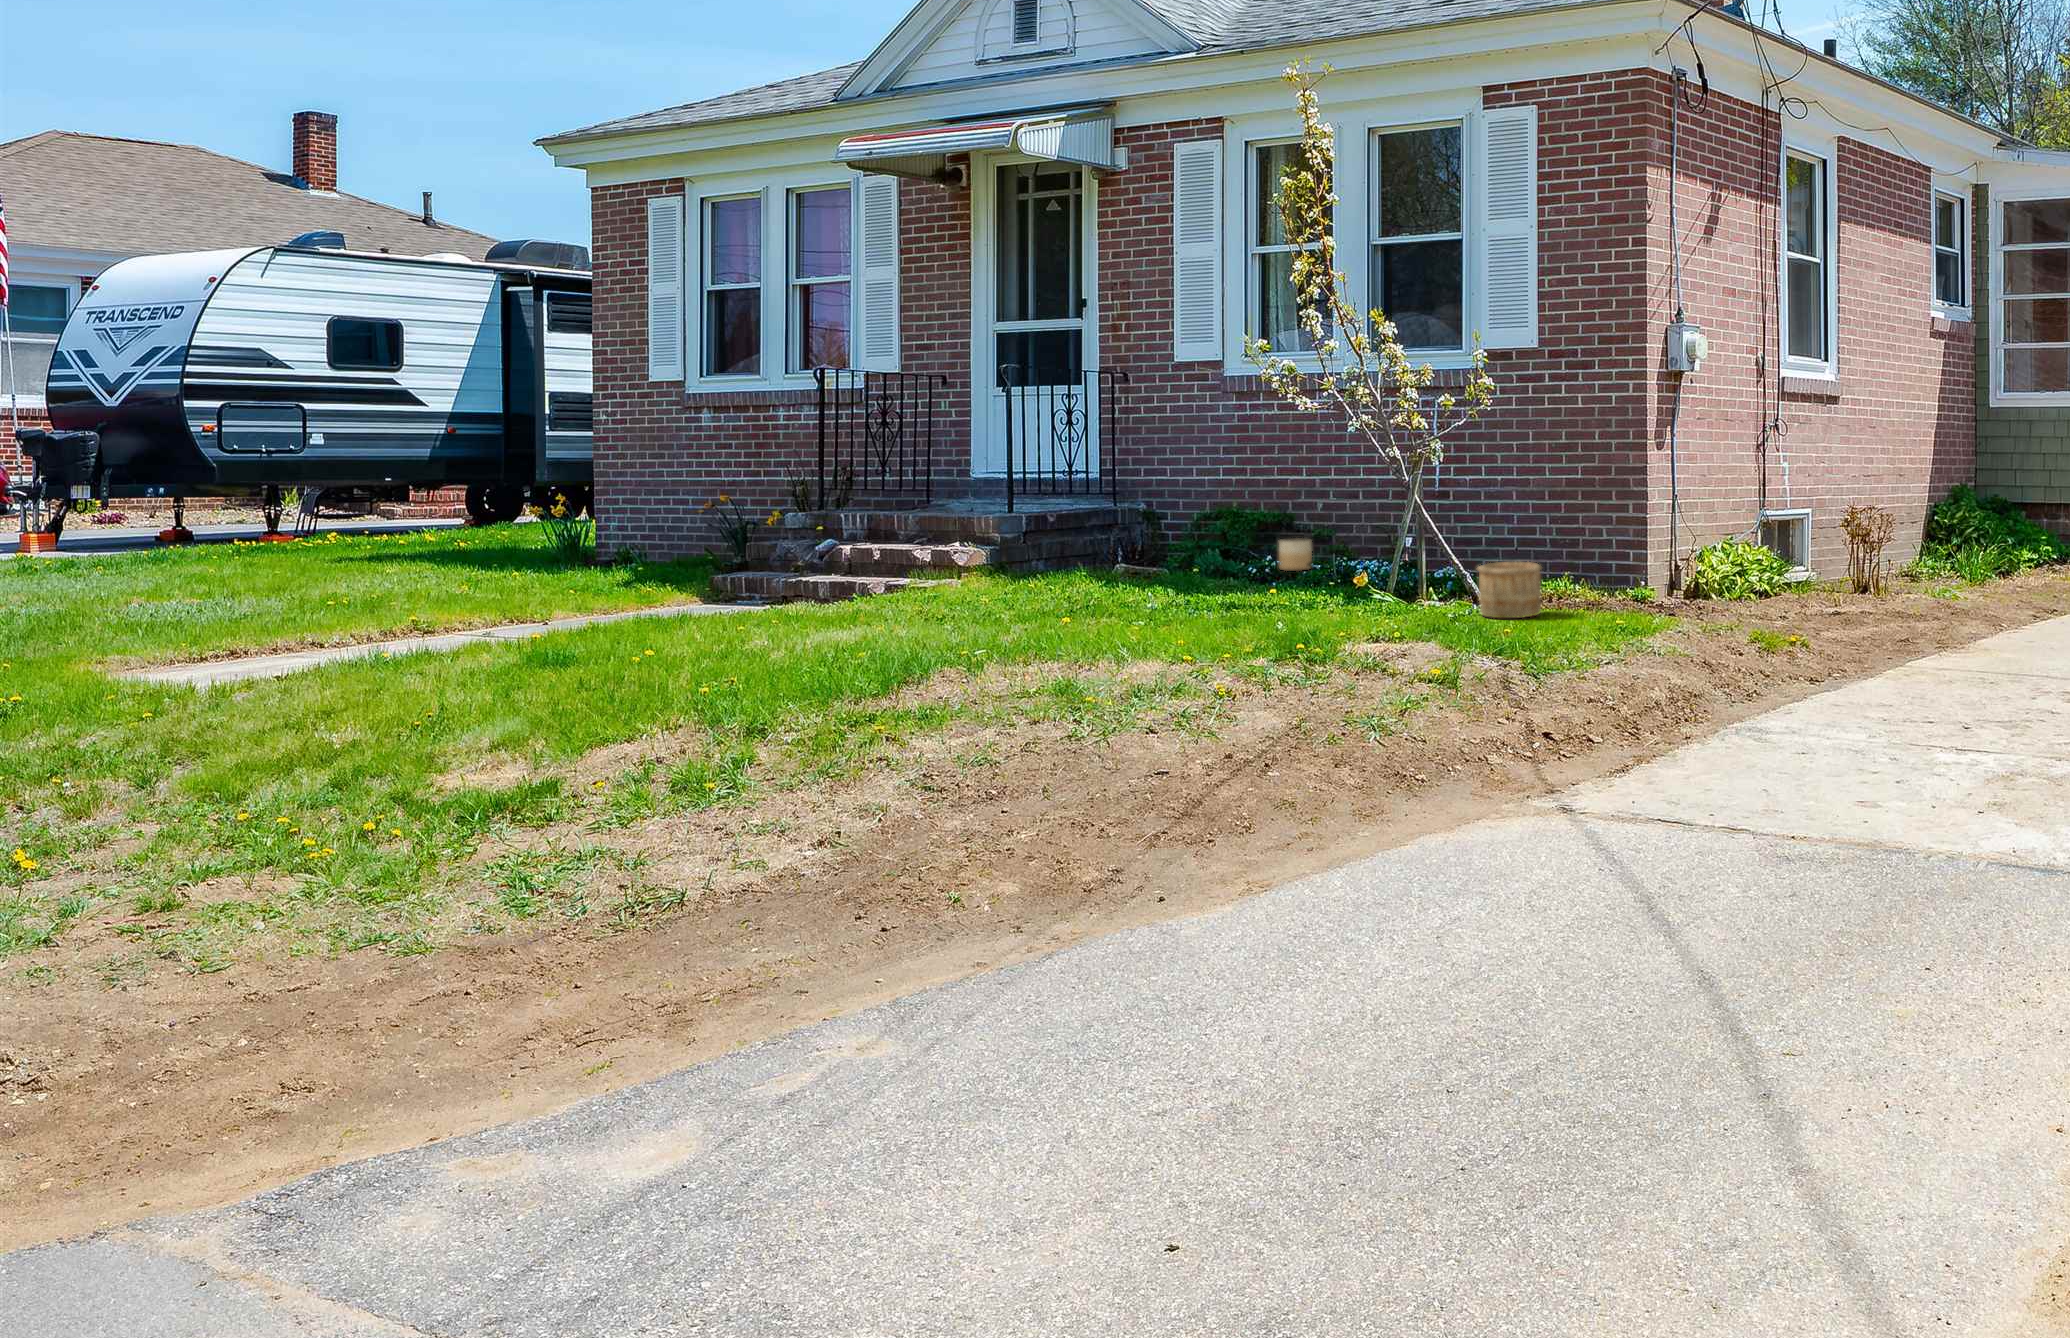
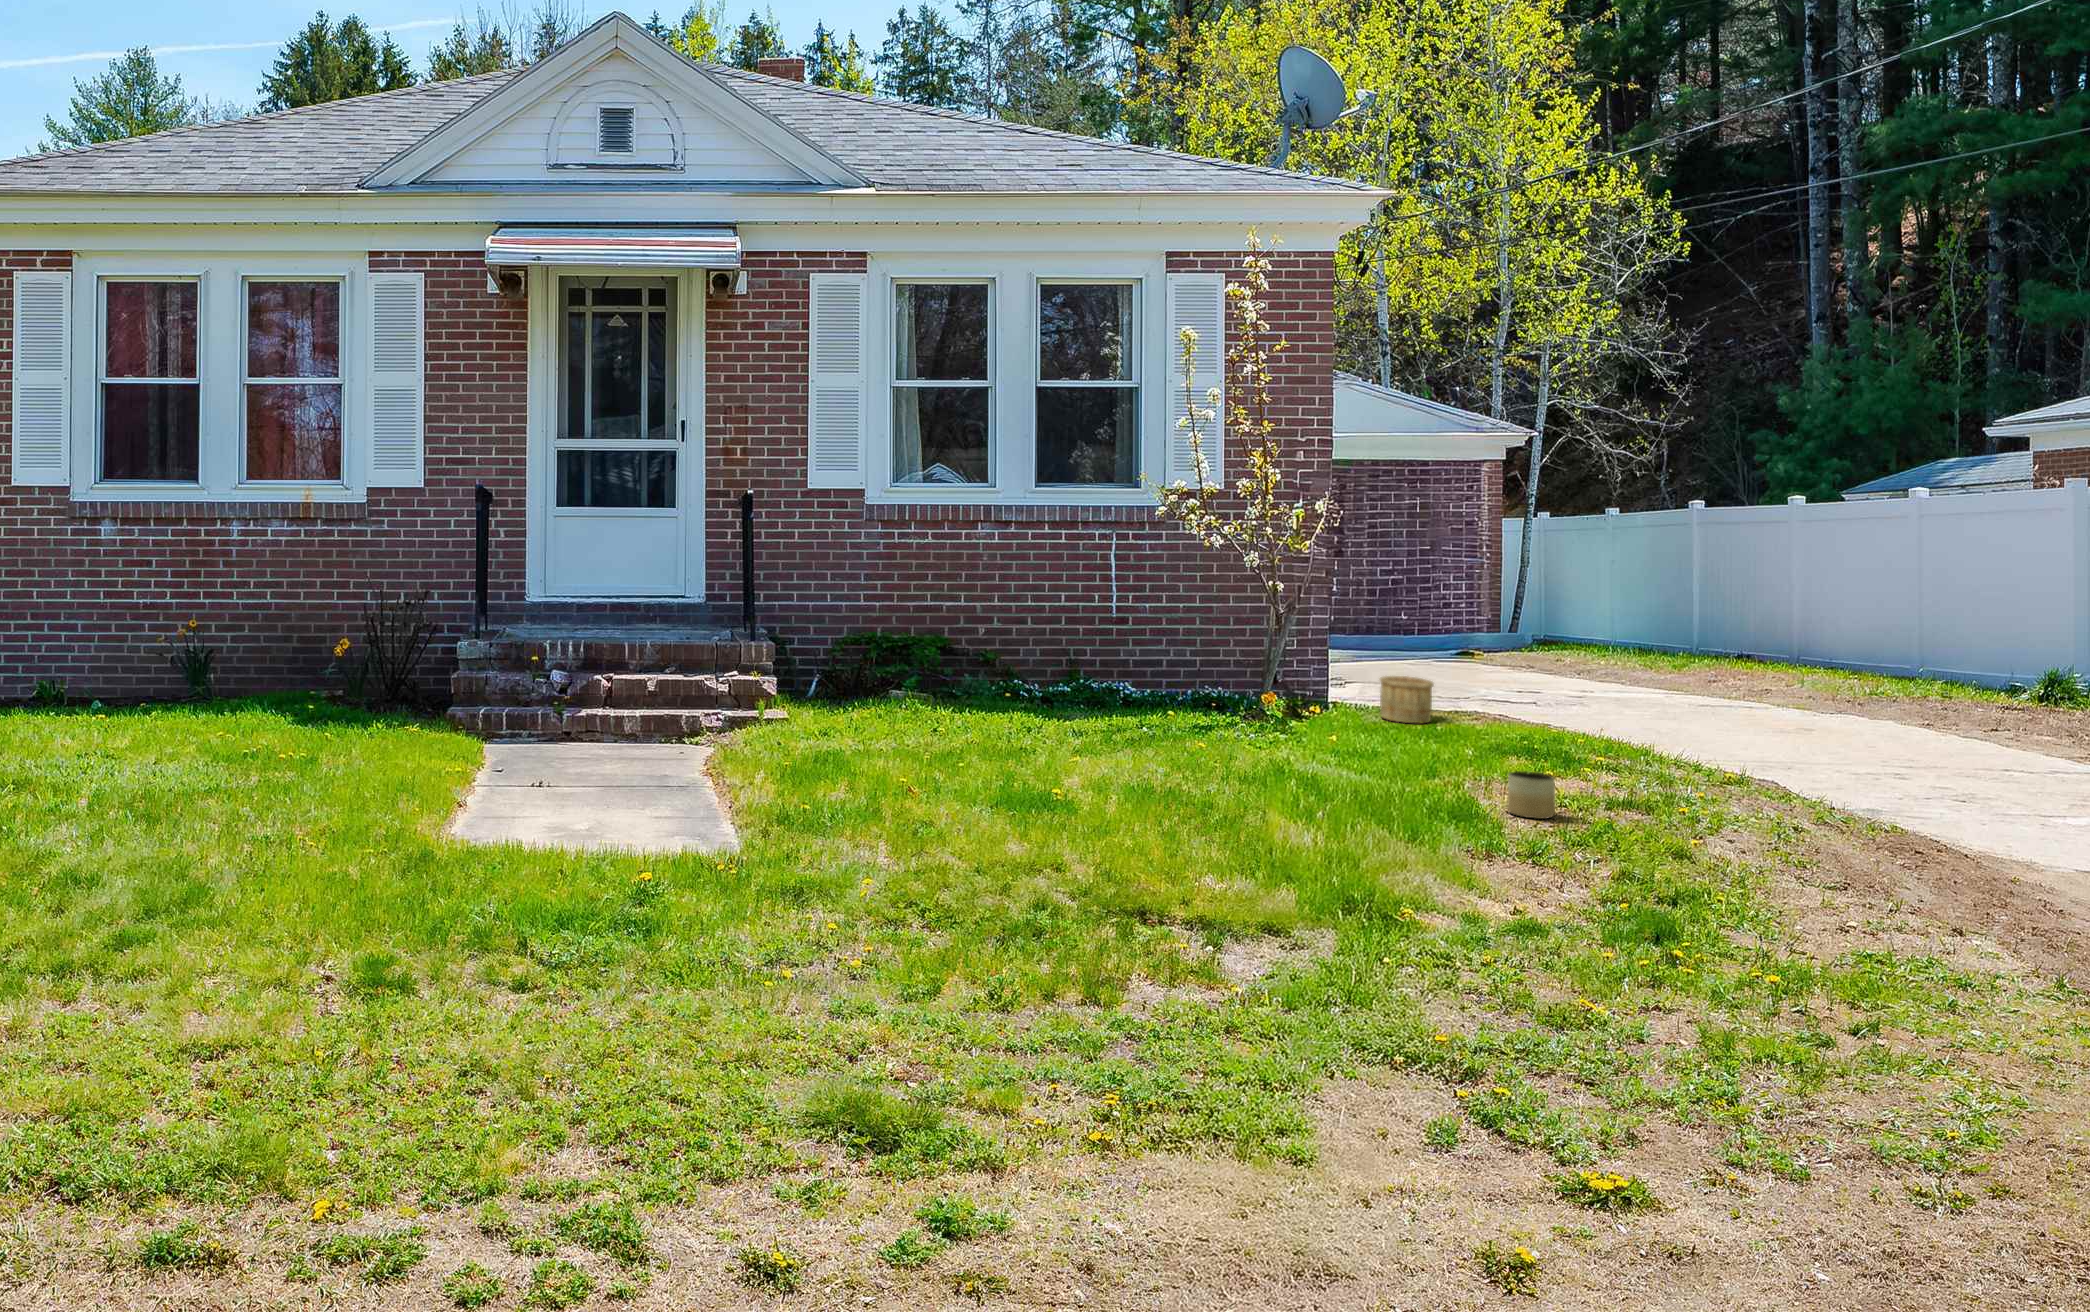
planter: present [1279,538,1312,571] -> present [1508,771,1555,819]

